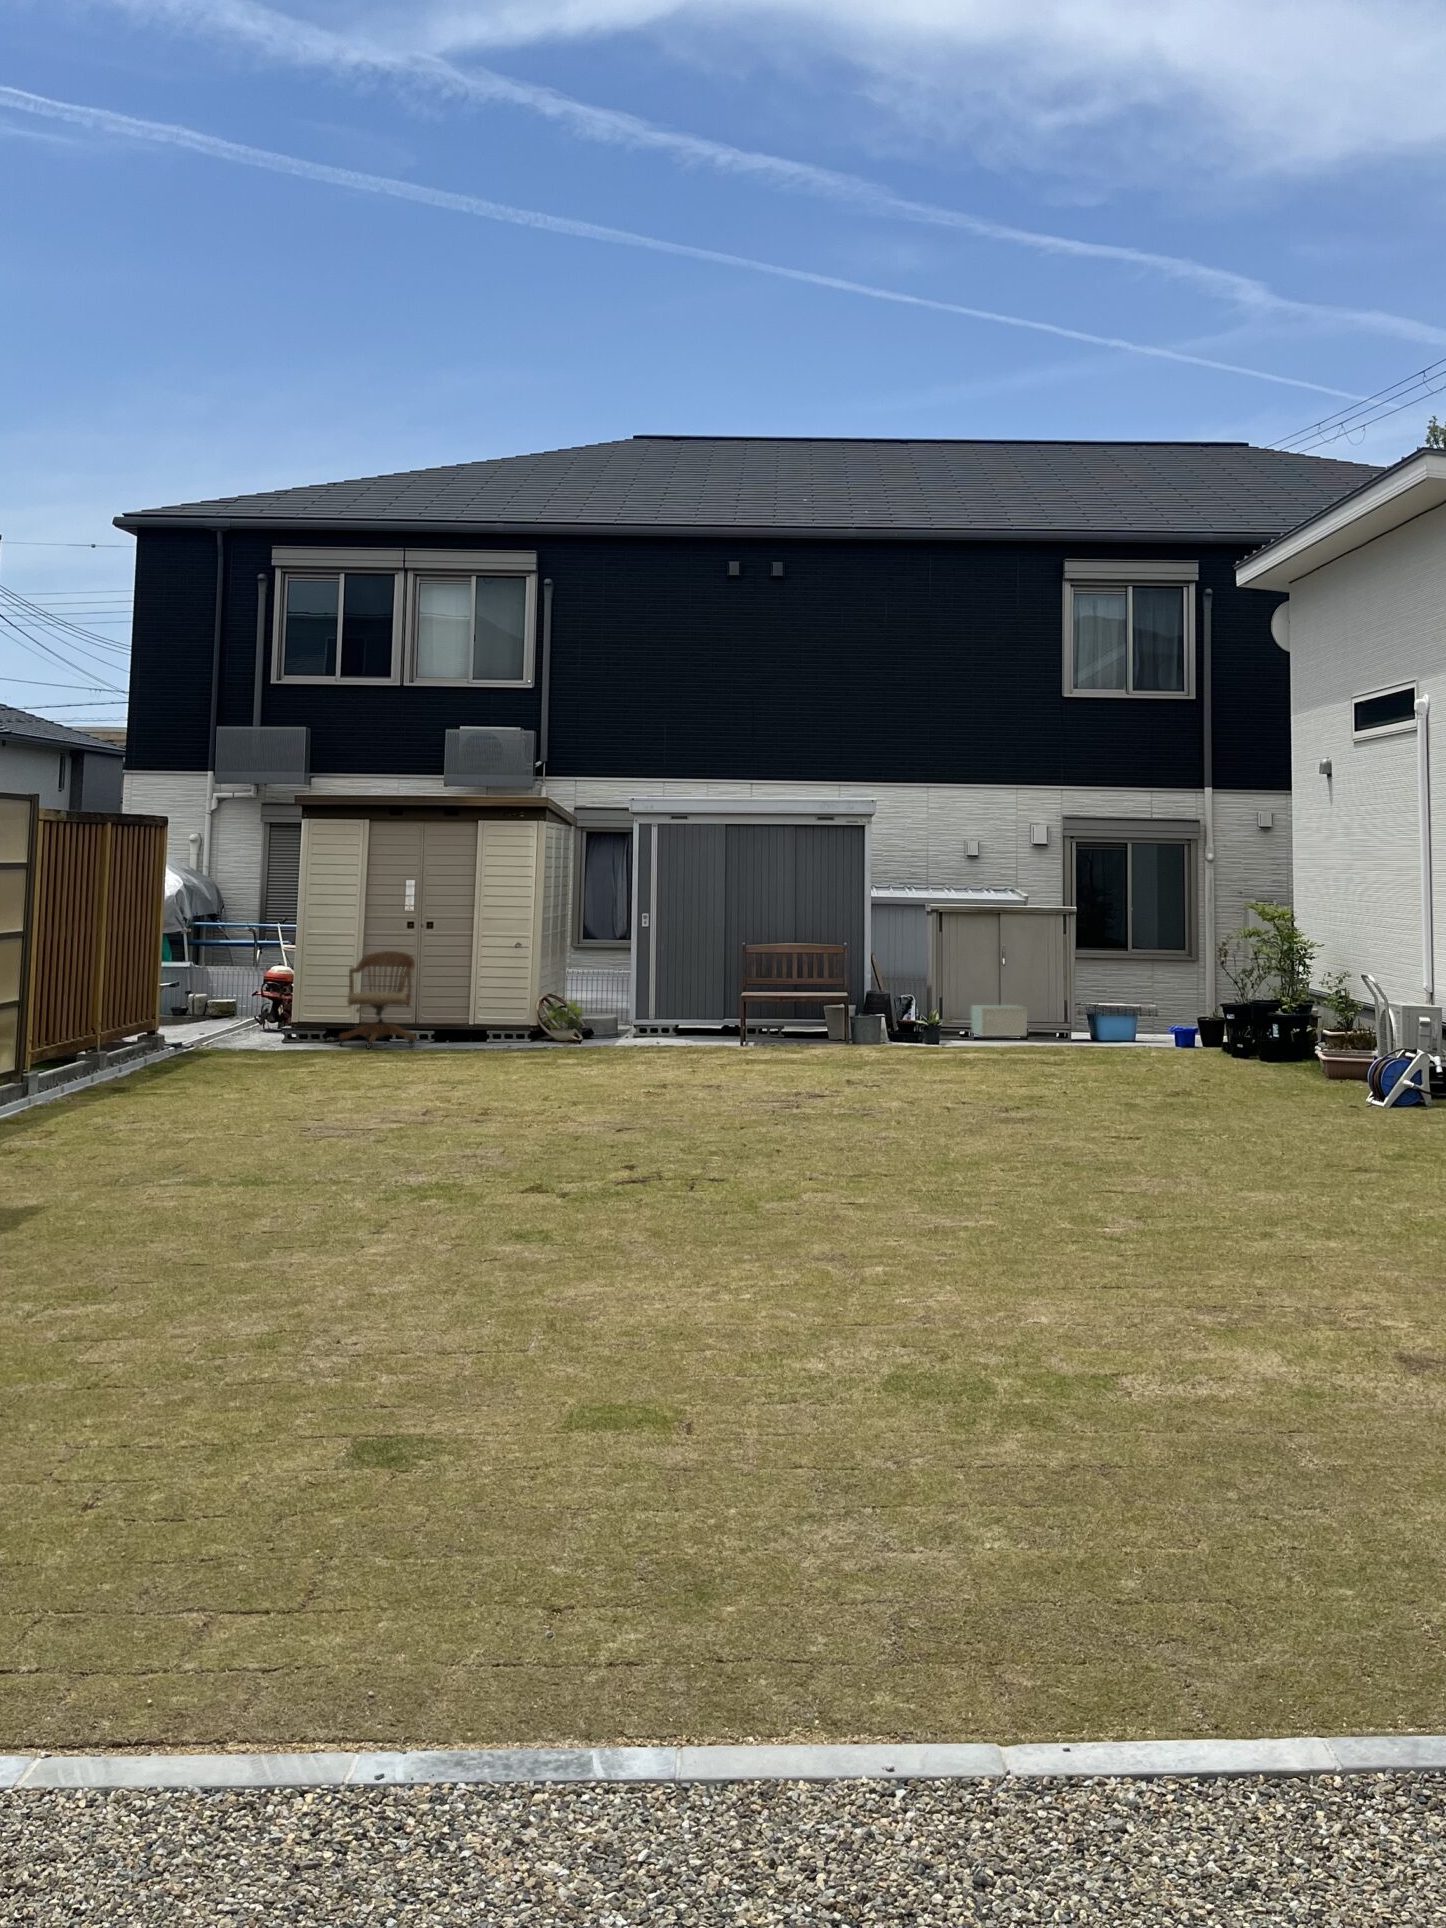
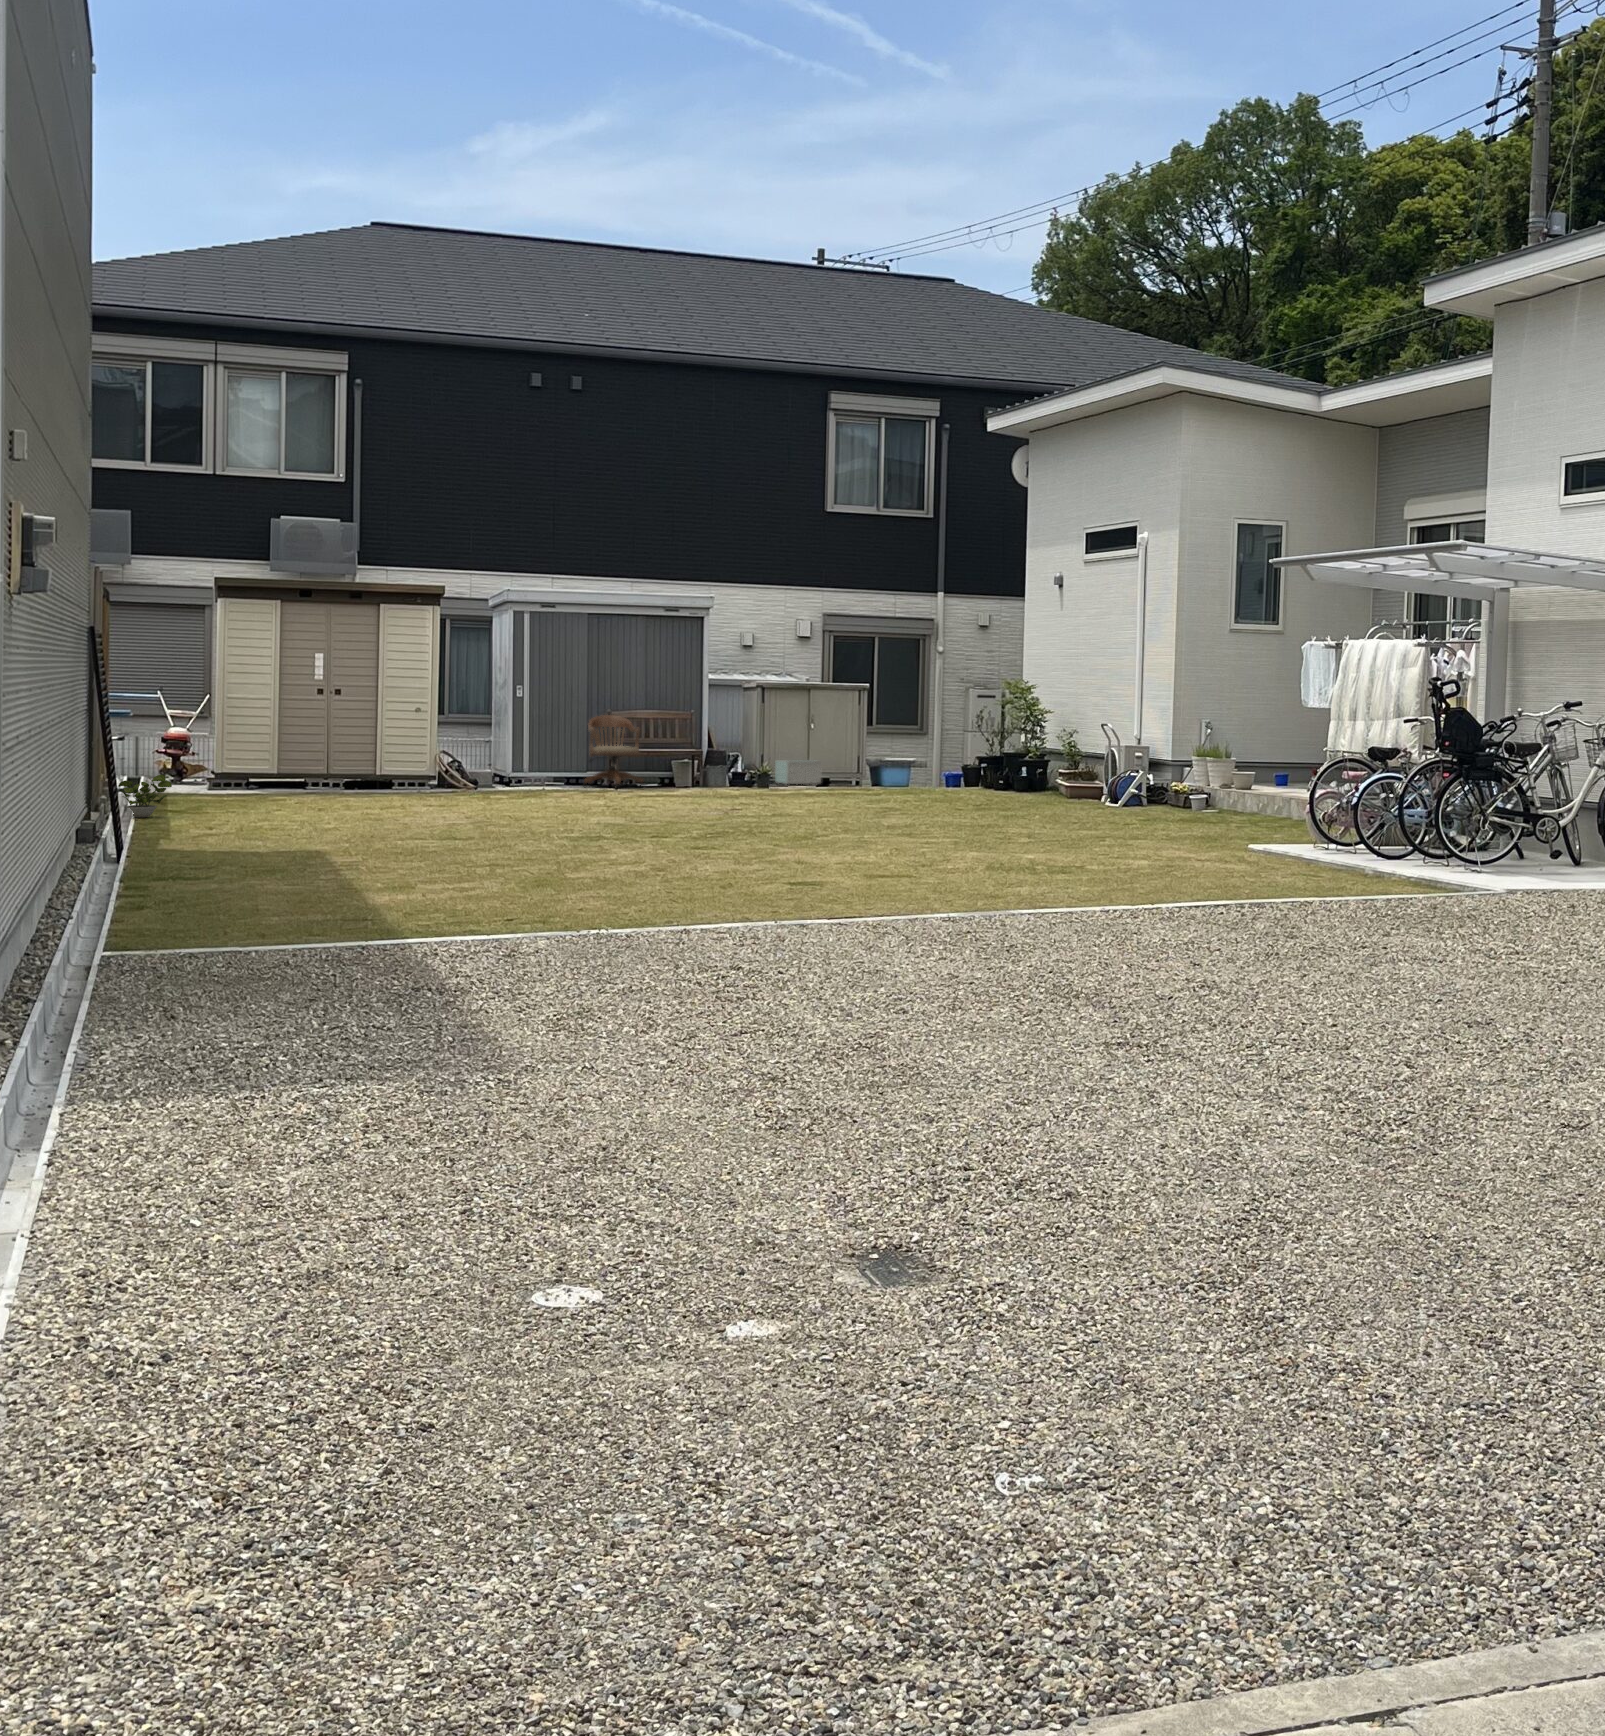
chair: present [339,951,416,1049] -> present [583,715,644,788]
potted plant: present [547,1001,582,1041] -> present [119,774,172,818]

